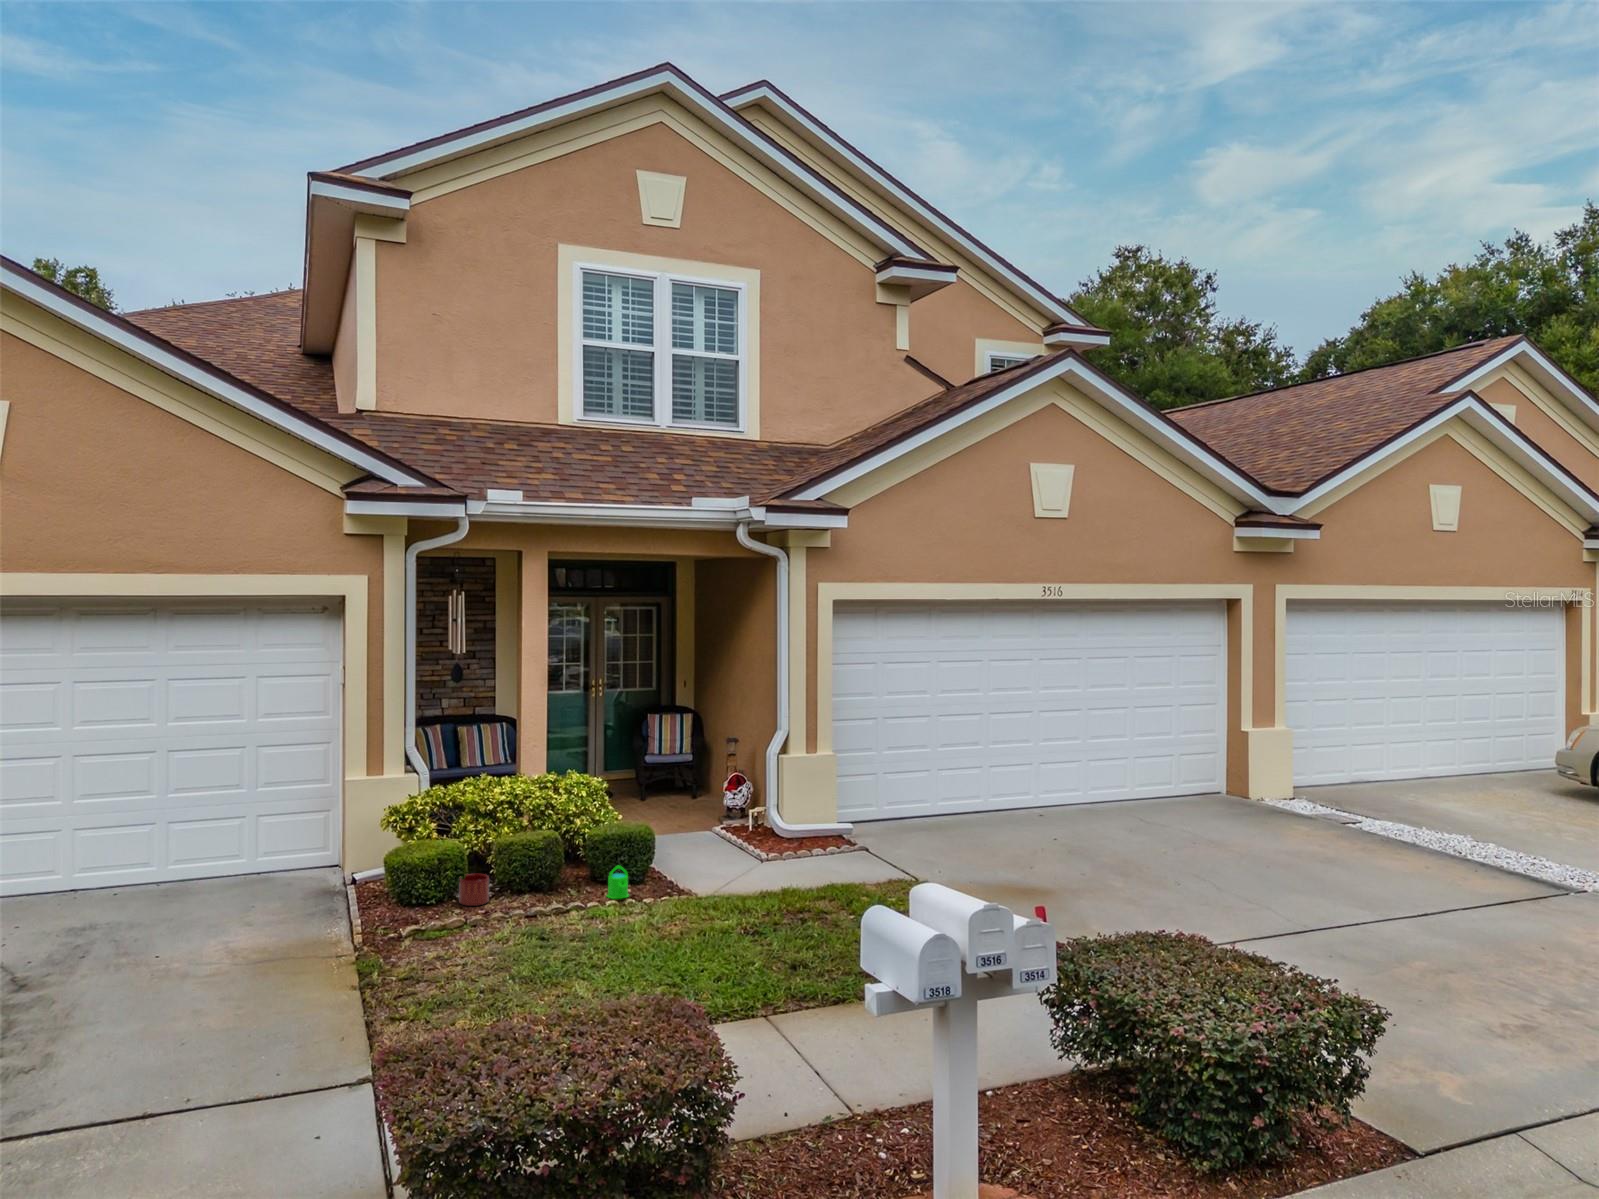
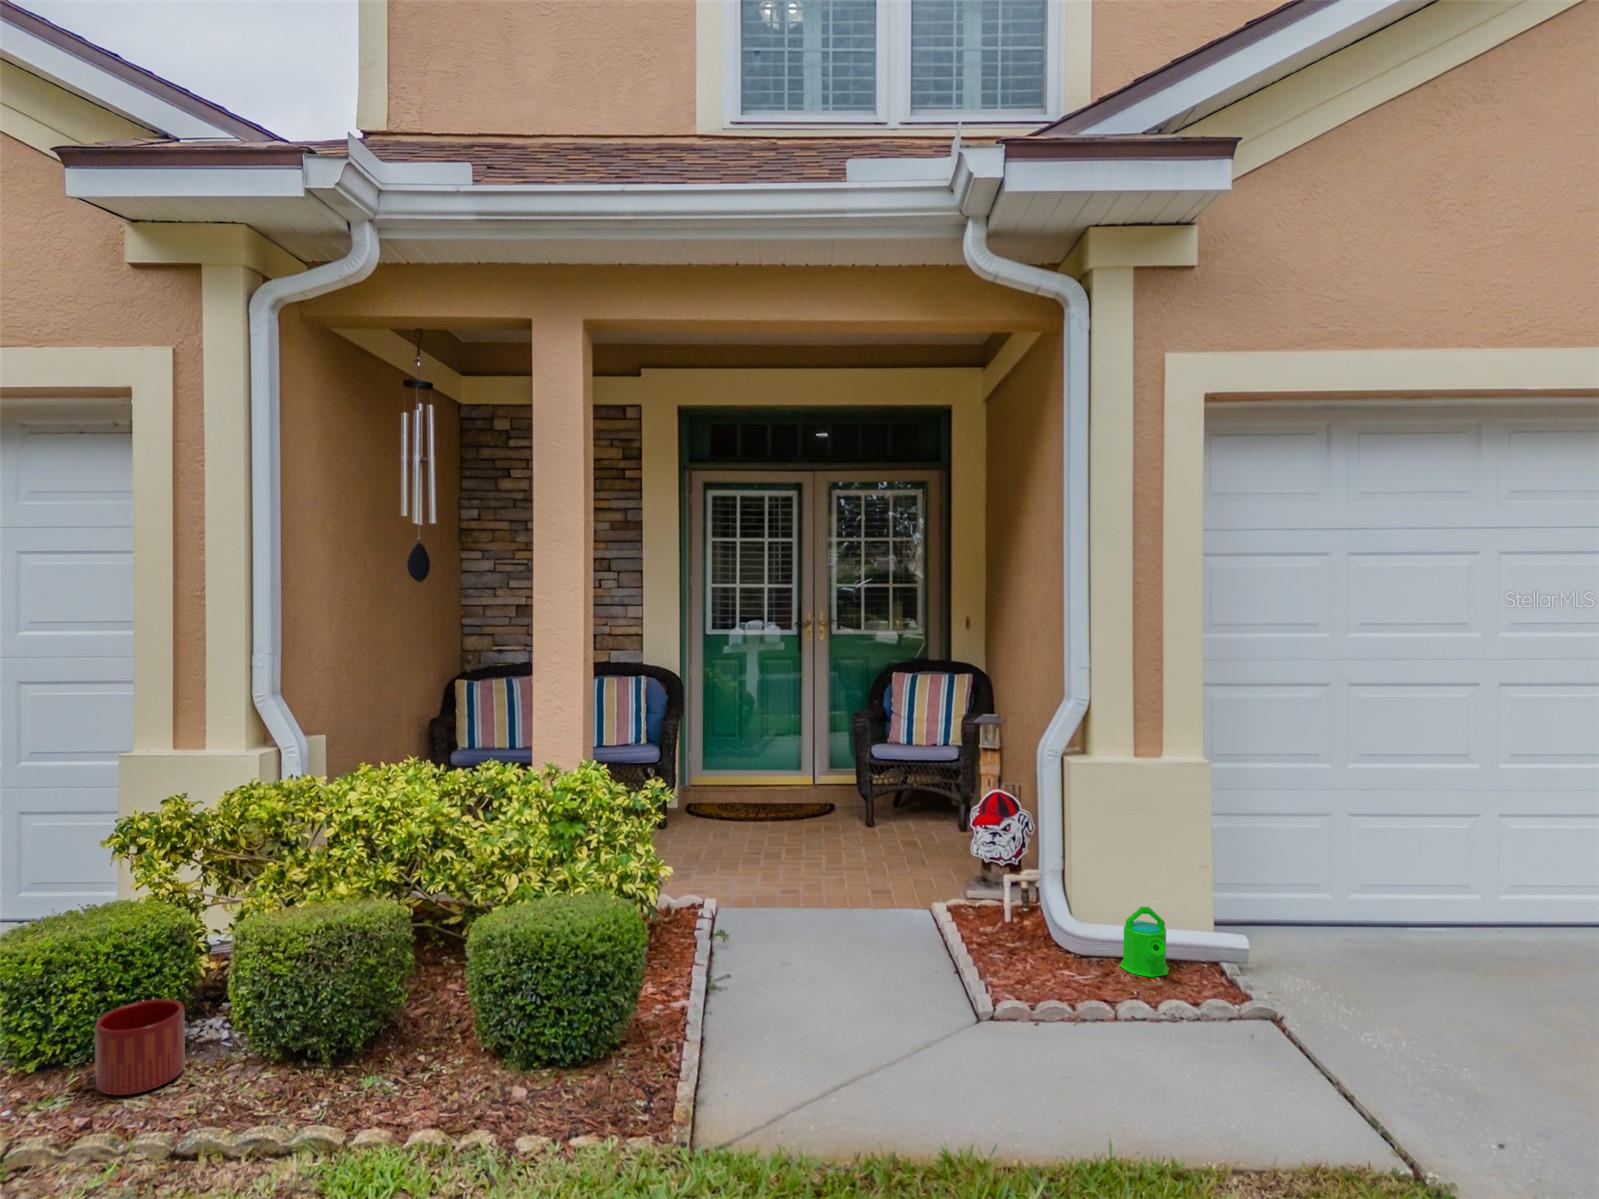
watering can: present [607,866,629,899] -> present [1120,907,1169,977]

